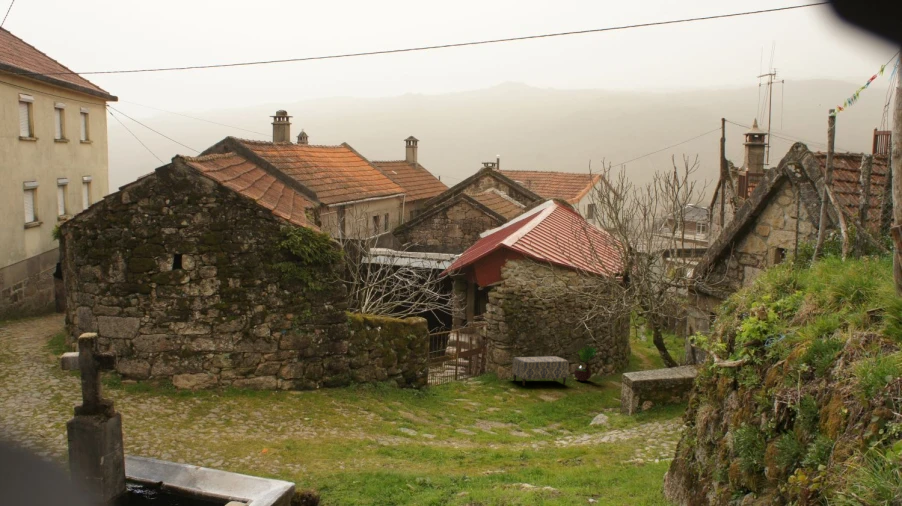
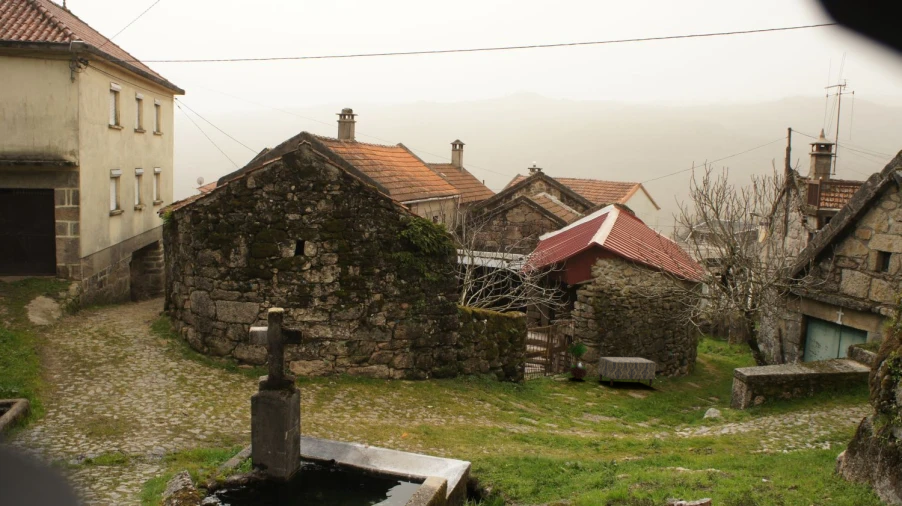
potted tree: present [574,347,596,381] -> present [568,343,587,379]

